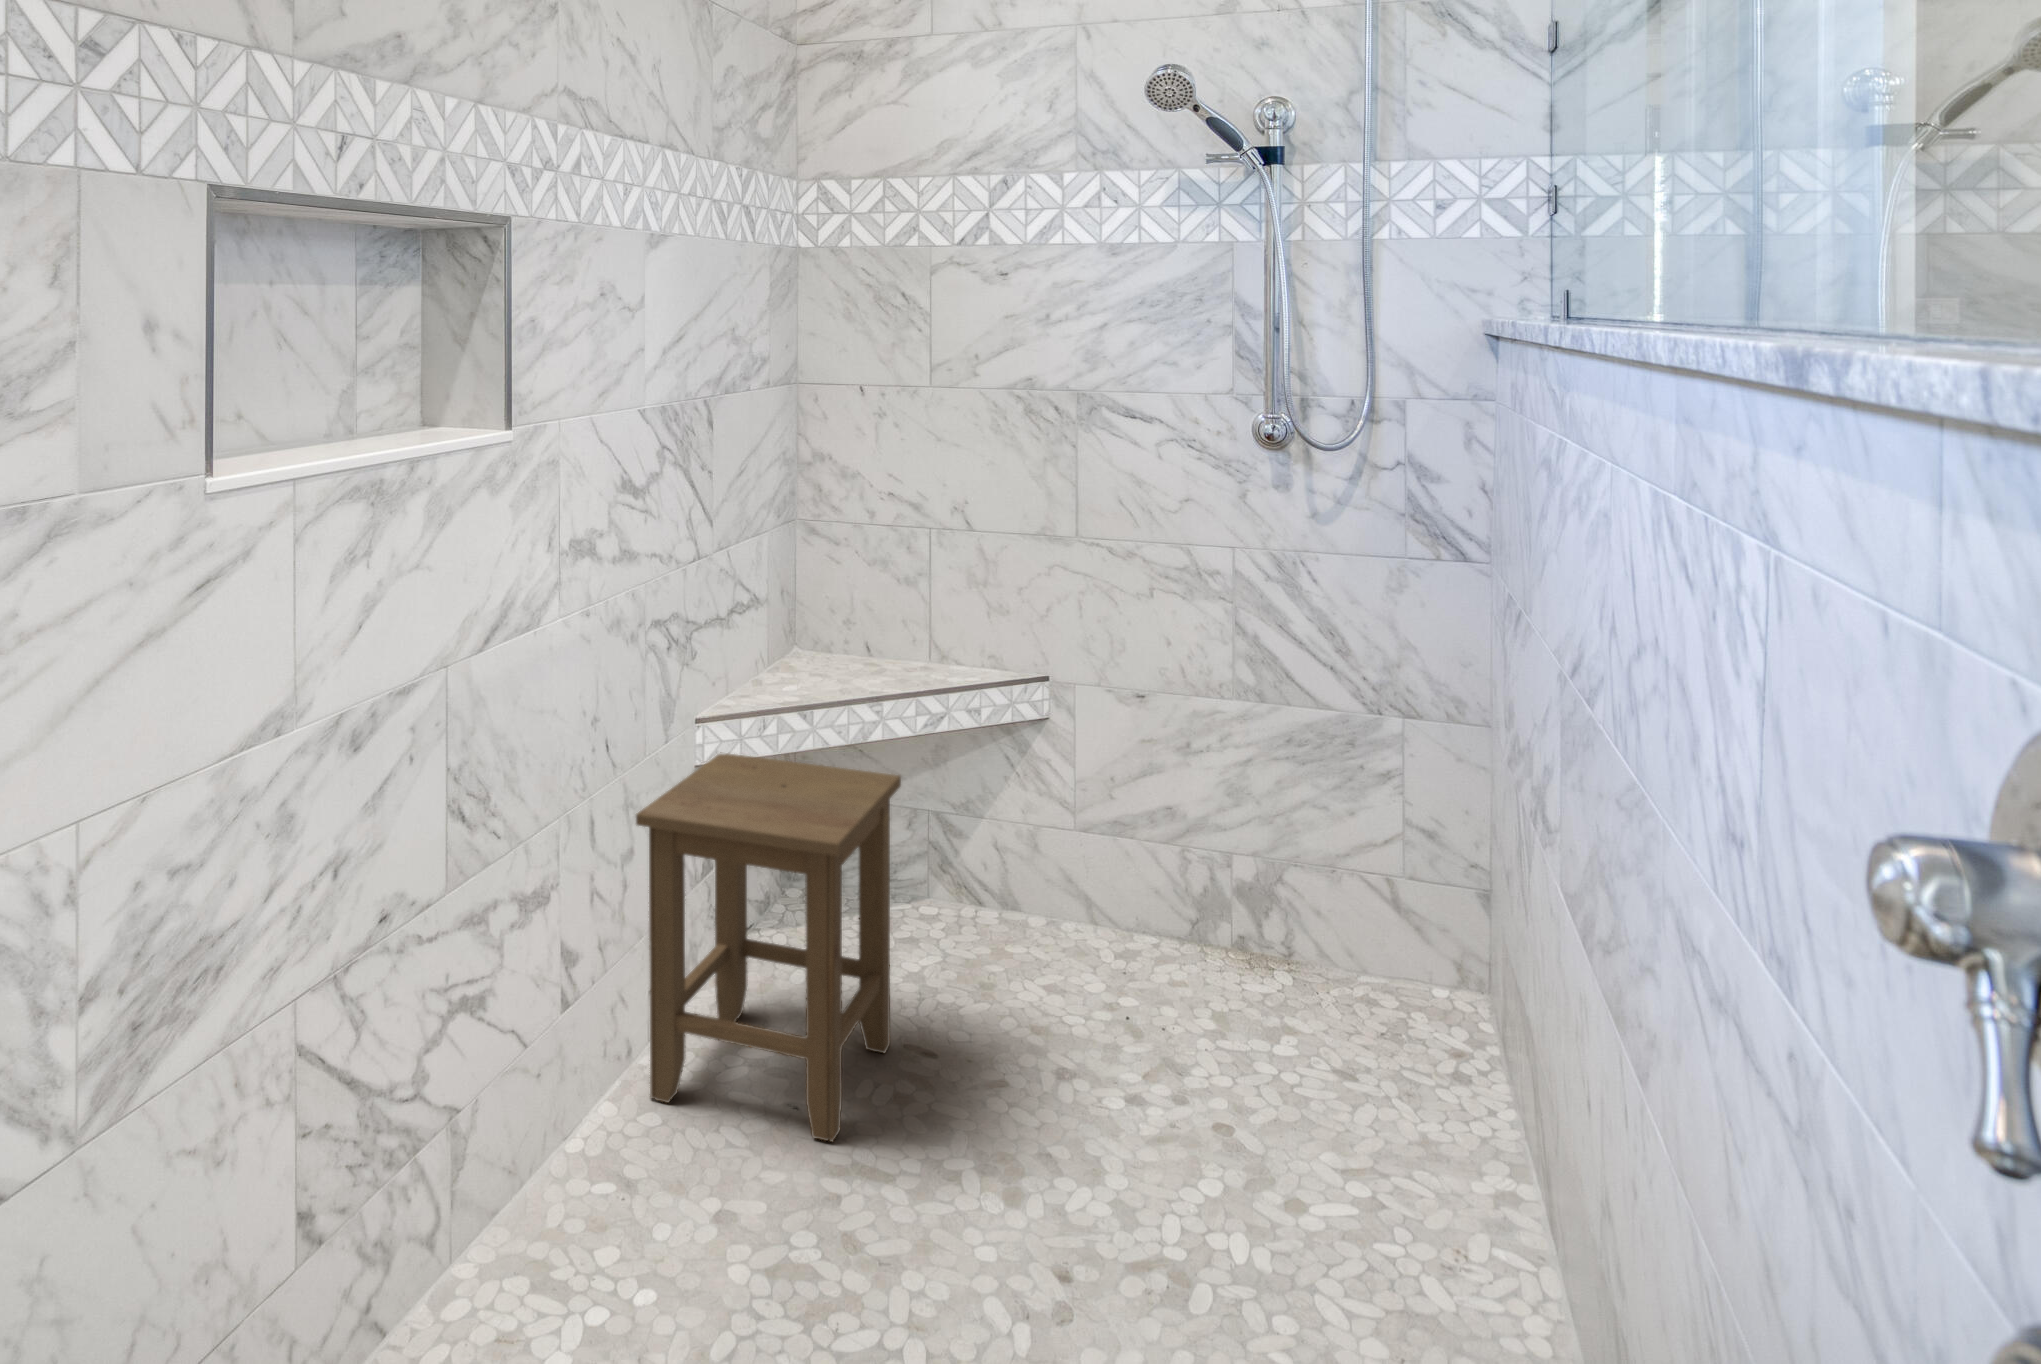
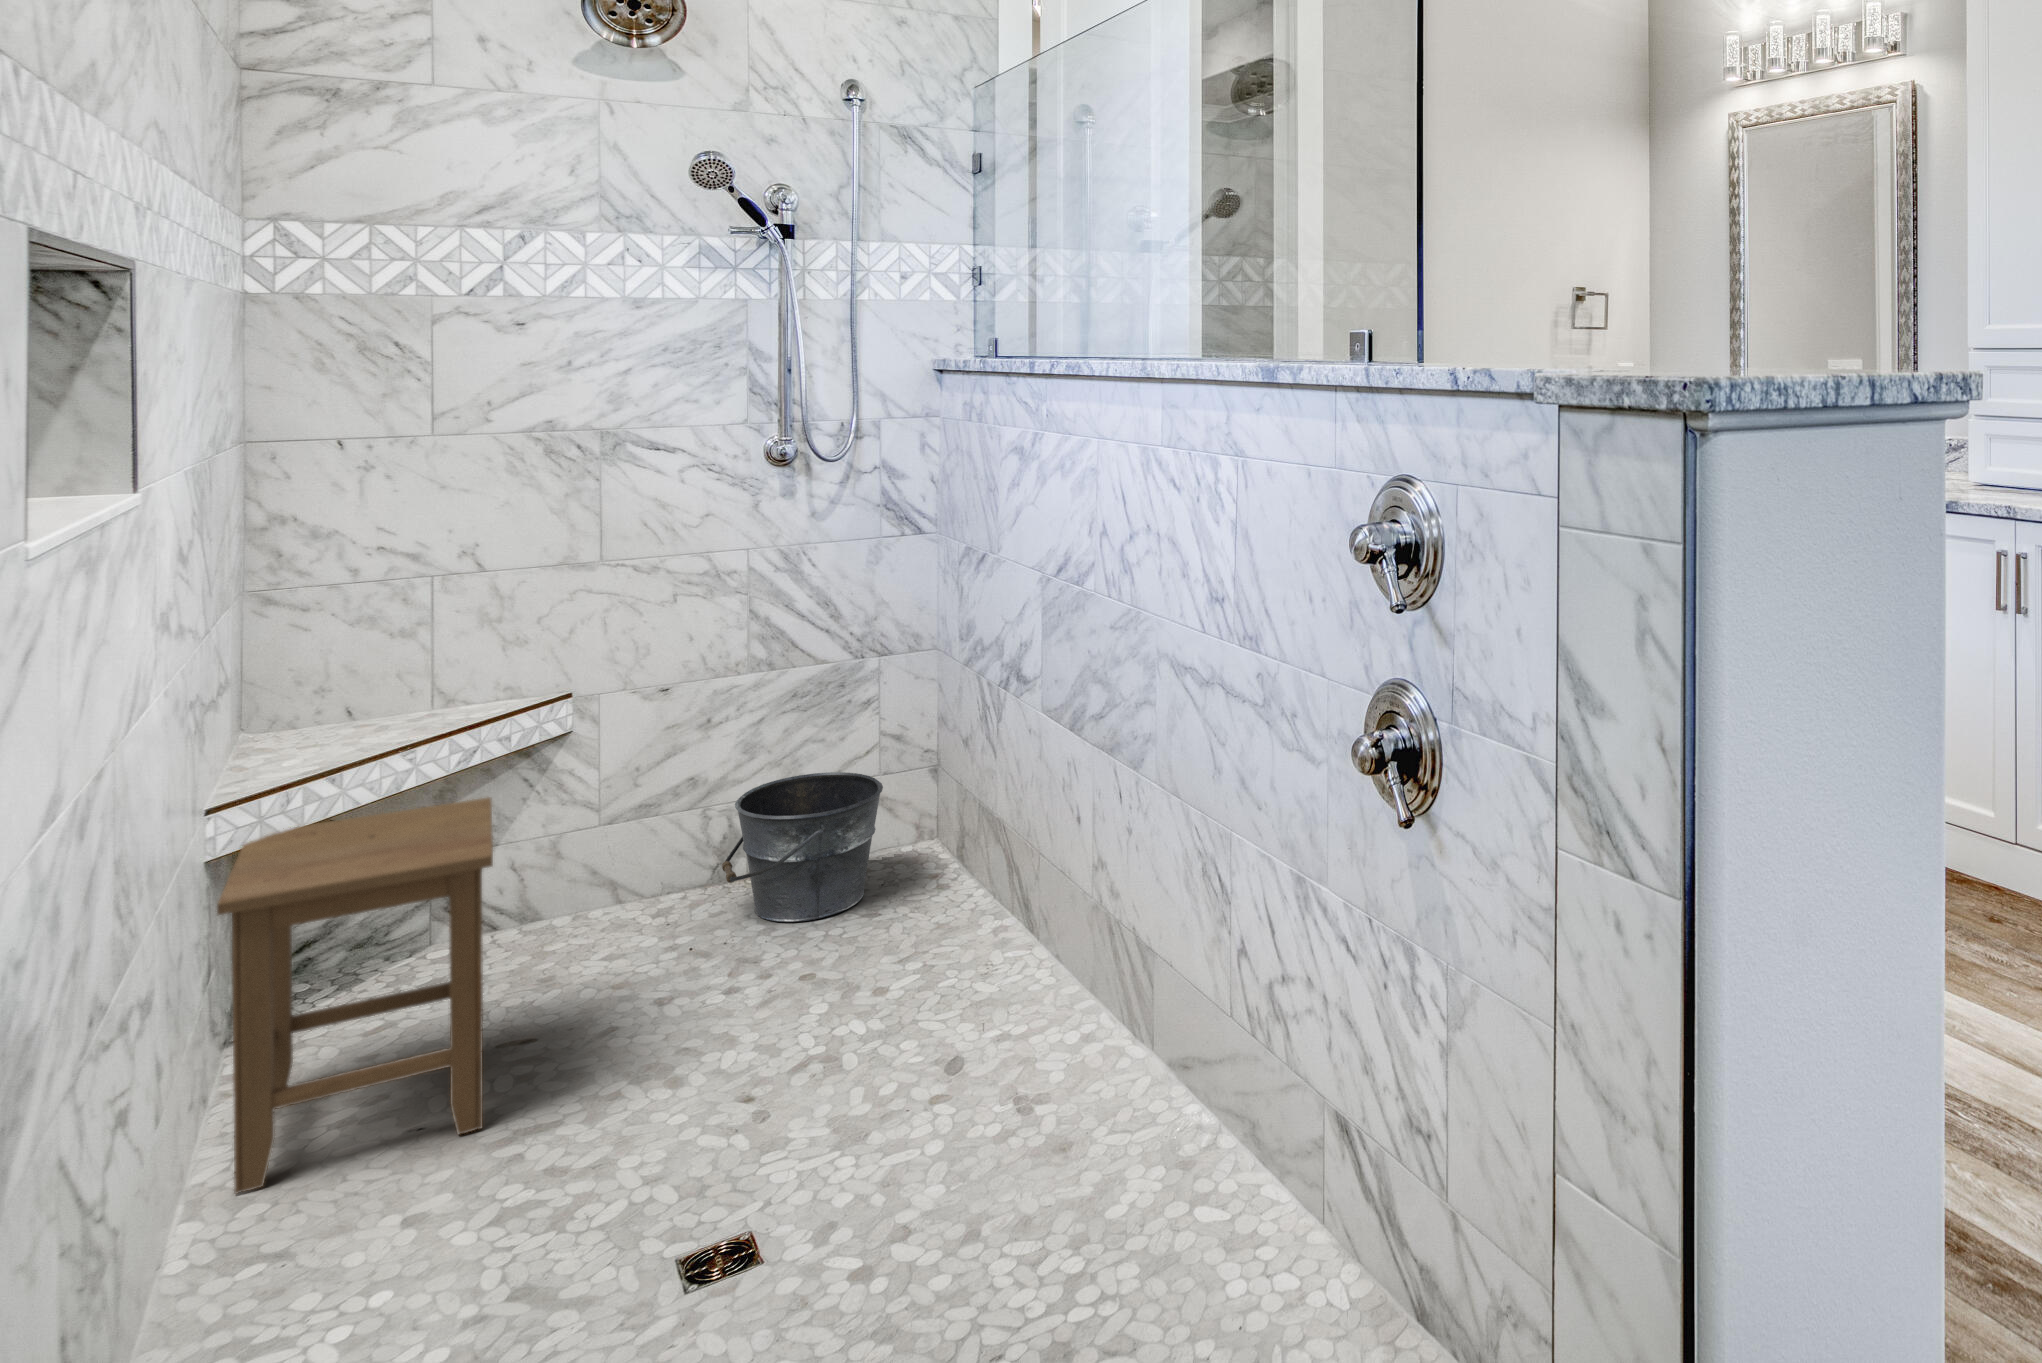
bucket: none [1175,842,1377,1046] -> present [722,772,883,922]

